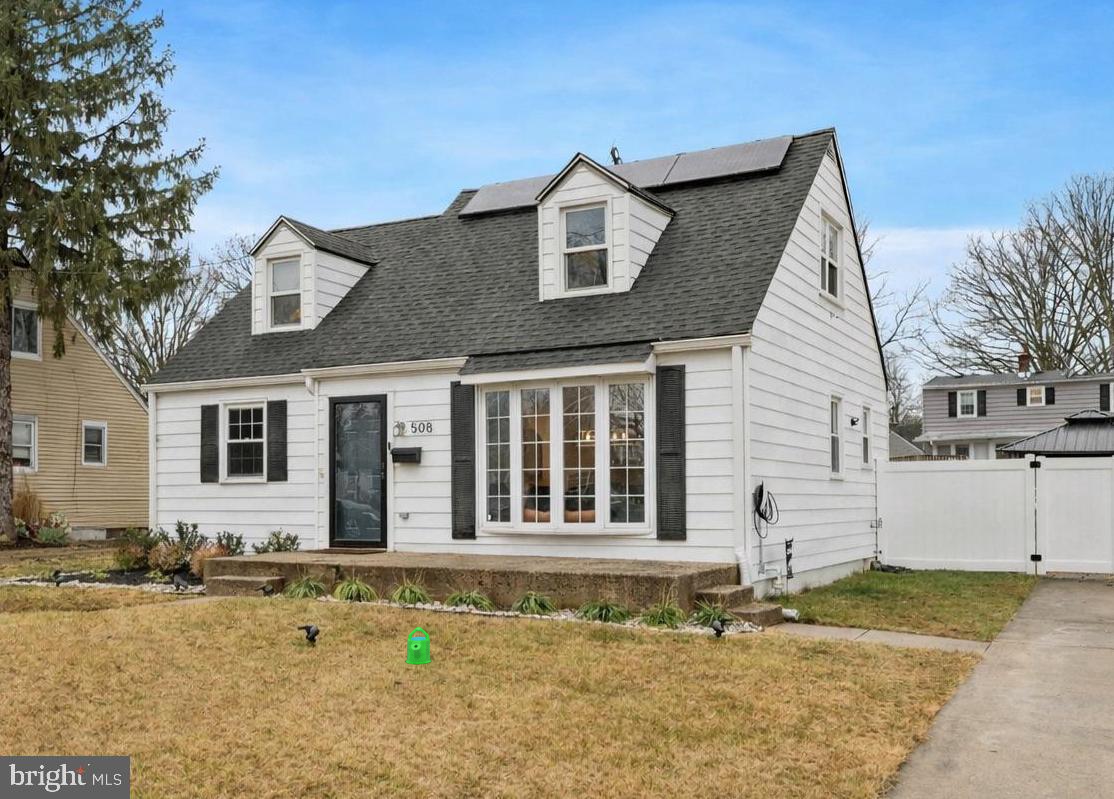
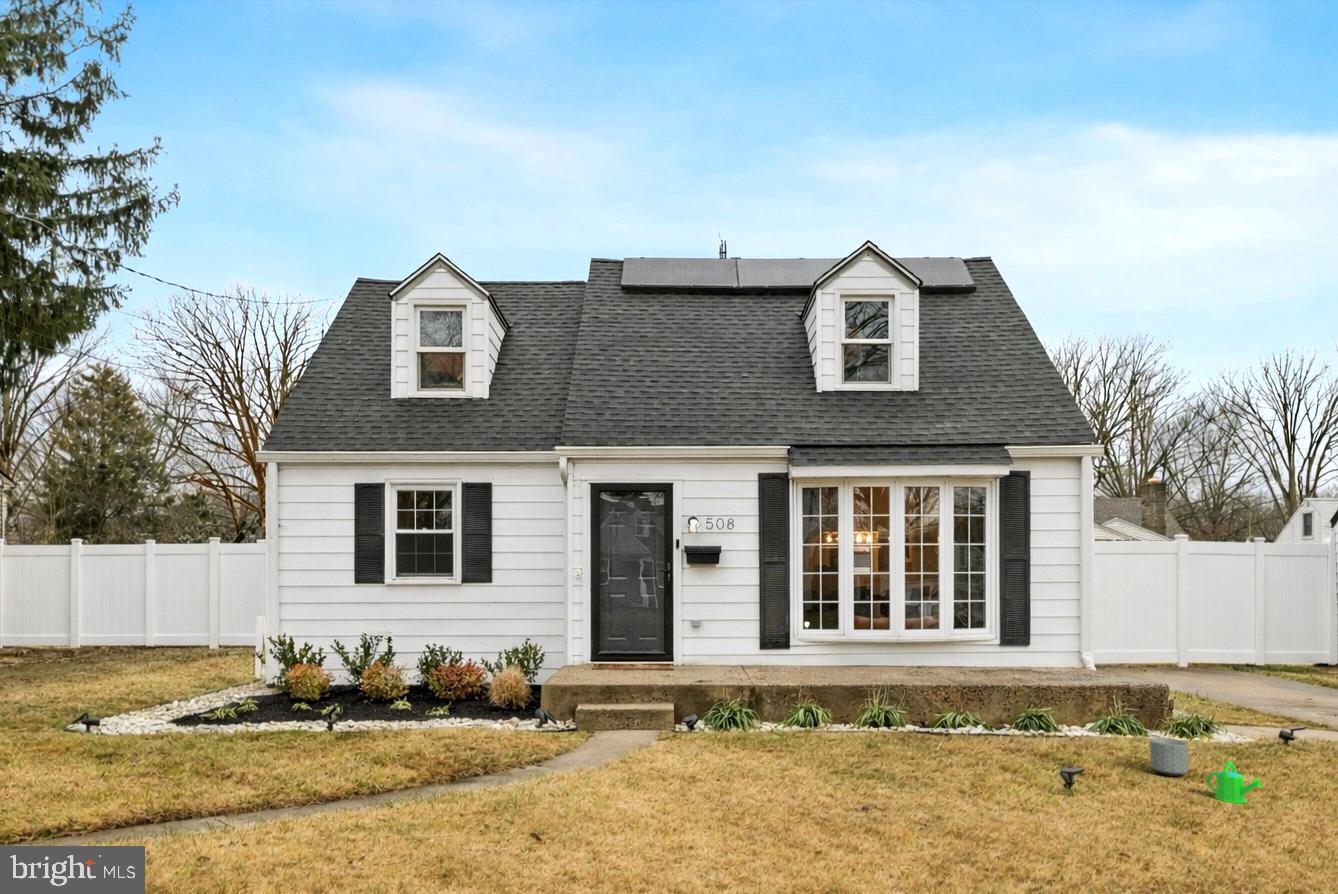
planter: none [448,613,480,647] -> present [1150,737,1188,776]

